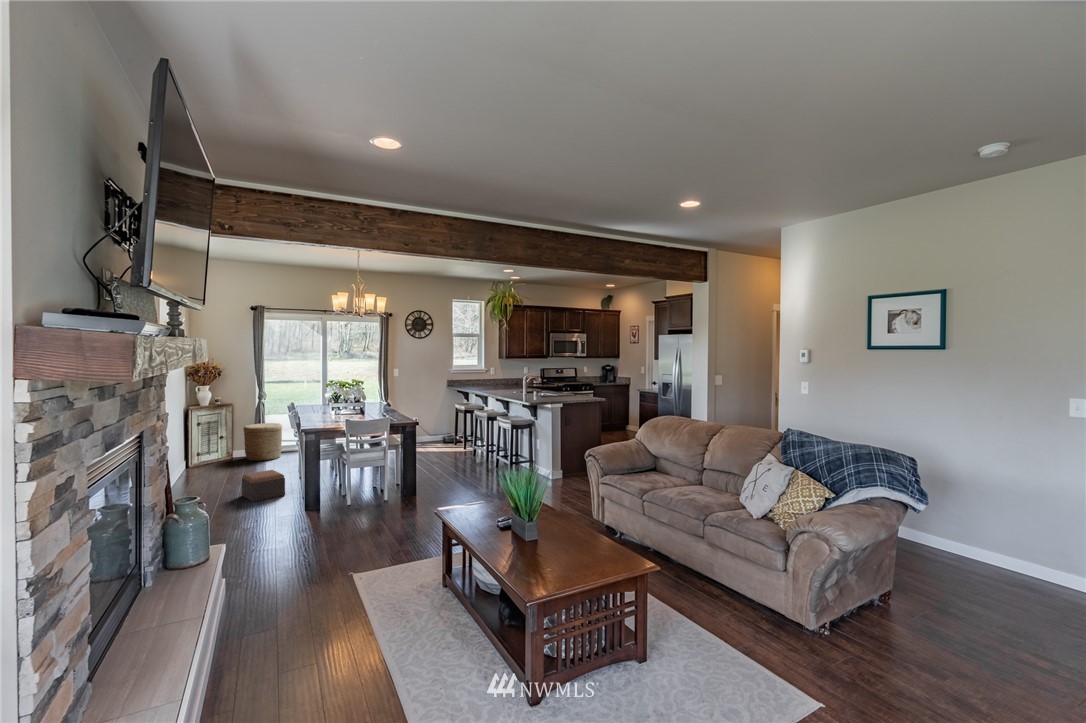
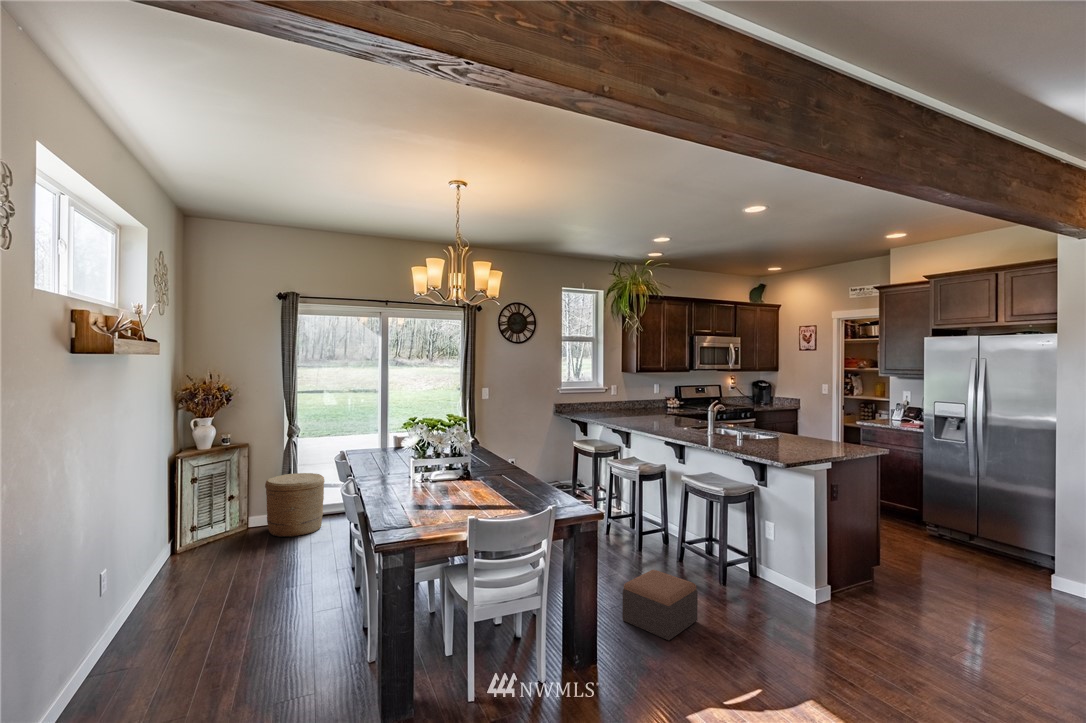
footstool: present [242,470,285,502] -> present [622,570,698,641]

